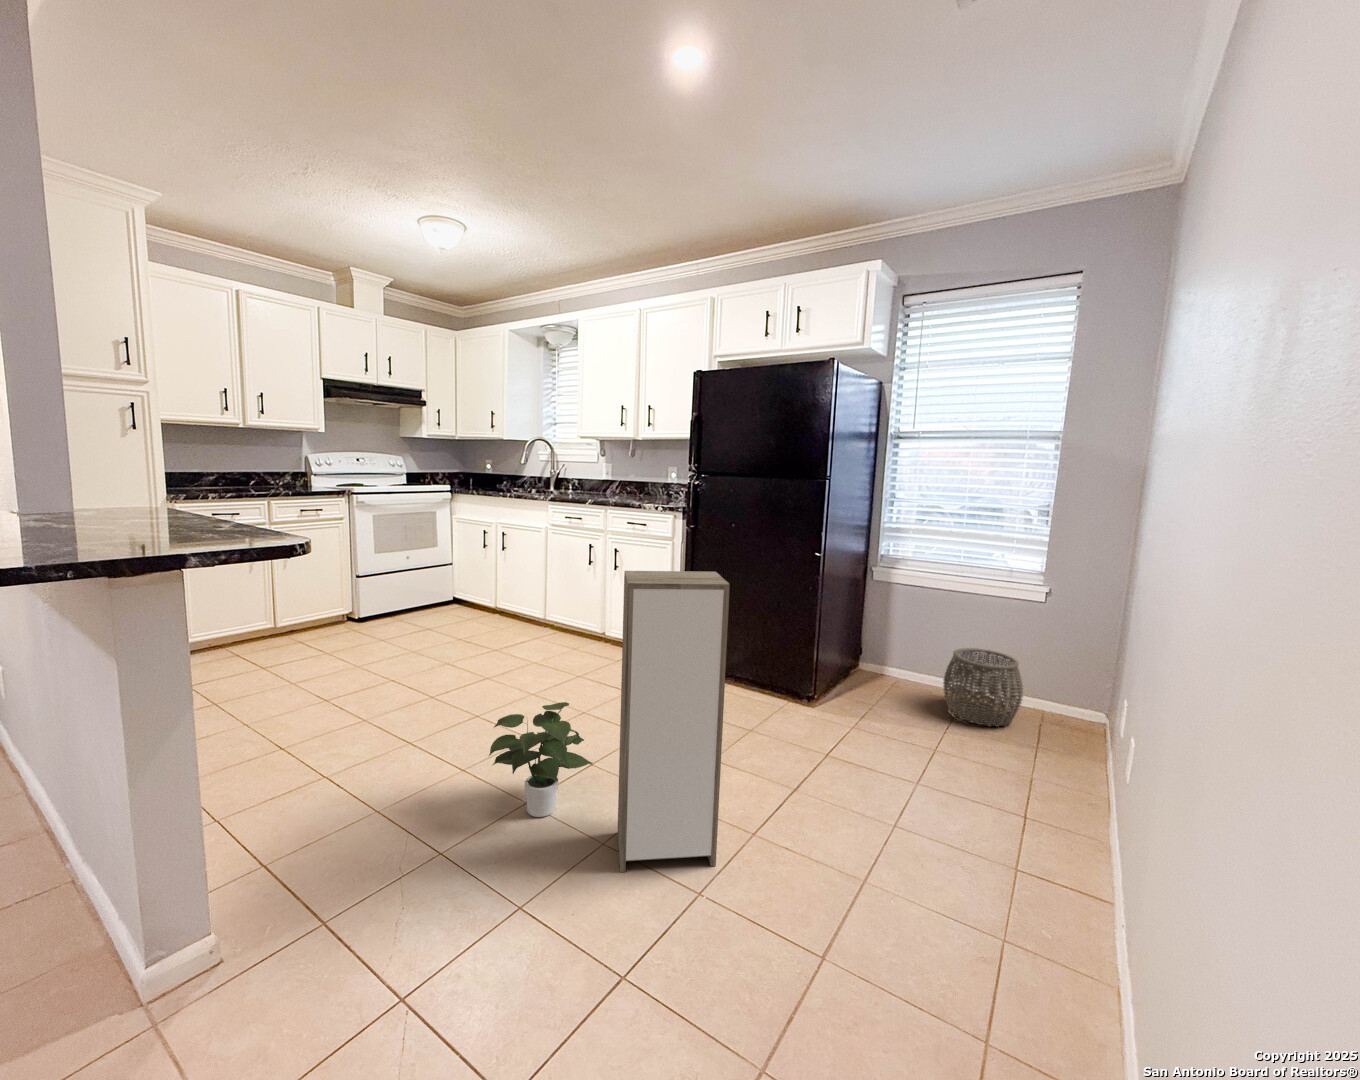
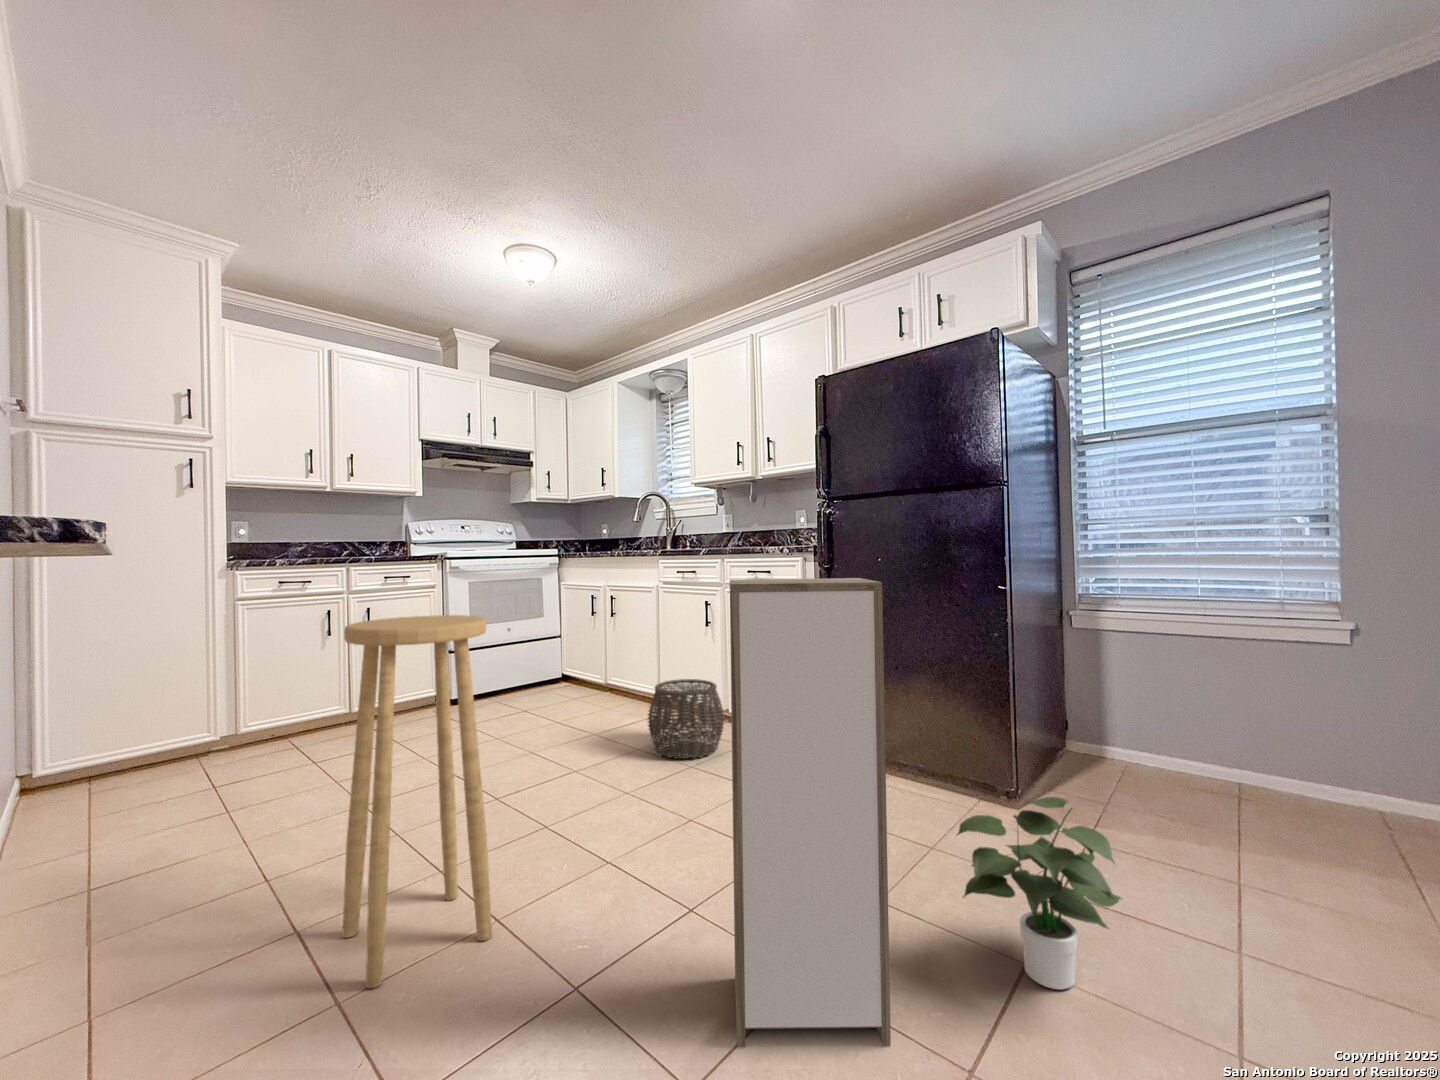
stool: none [320,580,441,850] -> present [343,615,492,988]
woven basket: present [943,648,1023,727] -> present [648,679,724,759]
potted plant: present [489,702,592,817] -> present [957,797,1122,990]

